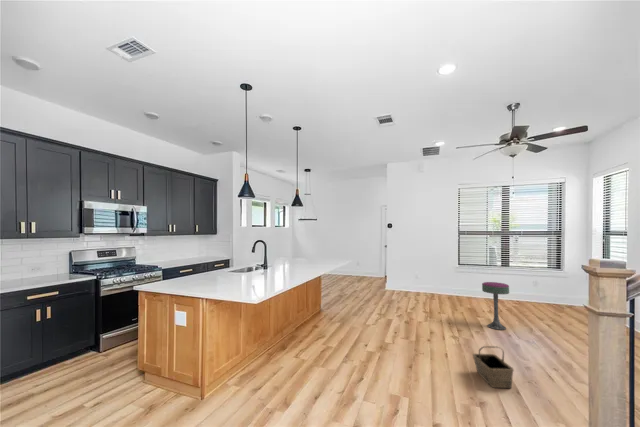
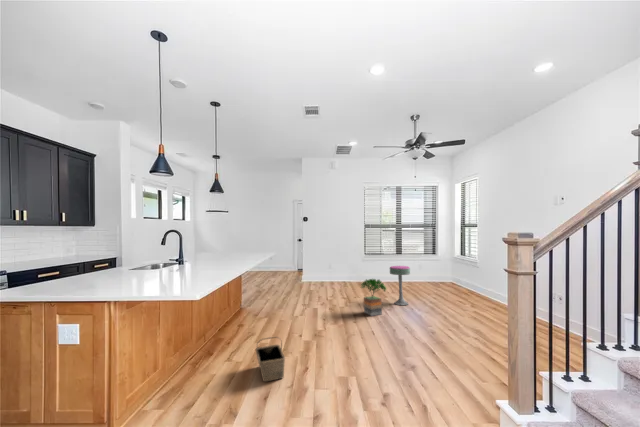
potted tree: none [441,294,473,336] -> present [361,279,386,316]
basket: present [473,346,514,388] -> present [256,337,285,382]

